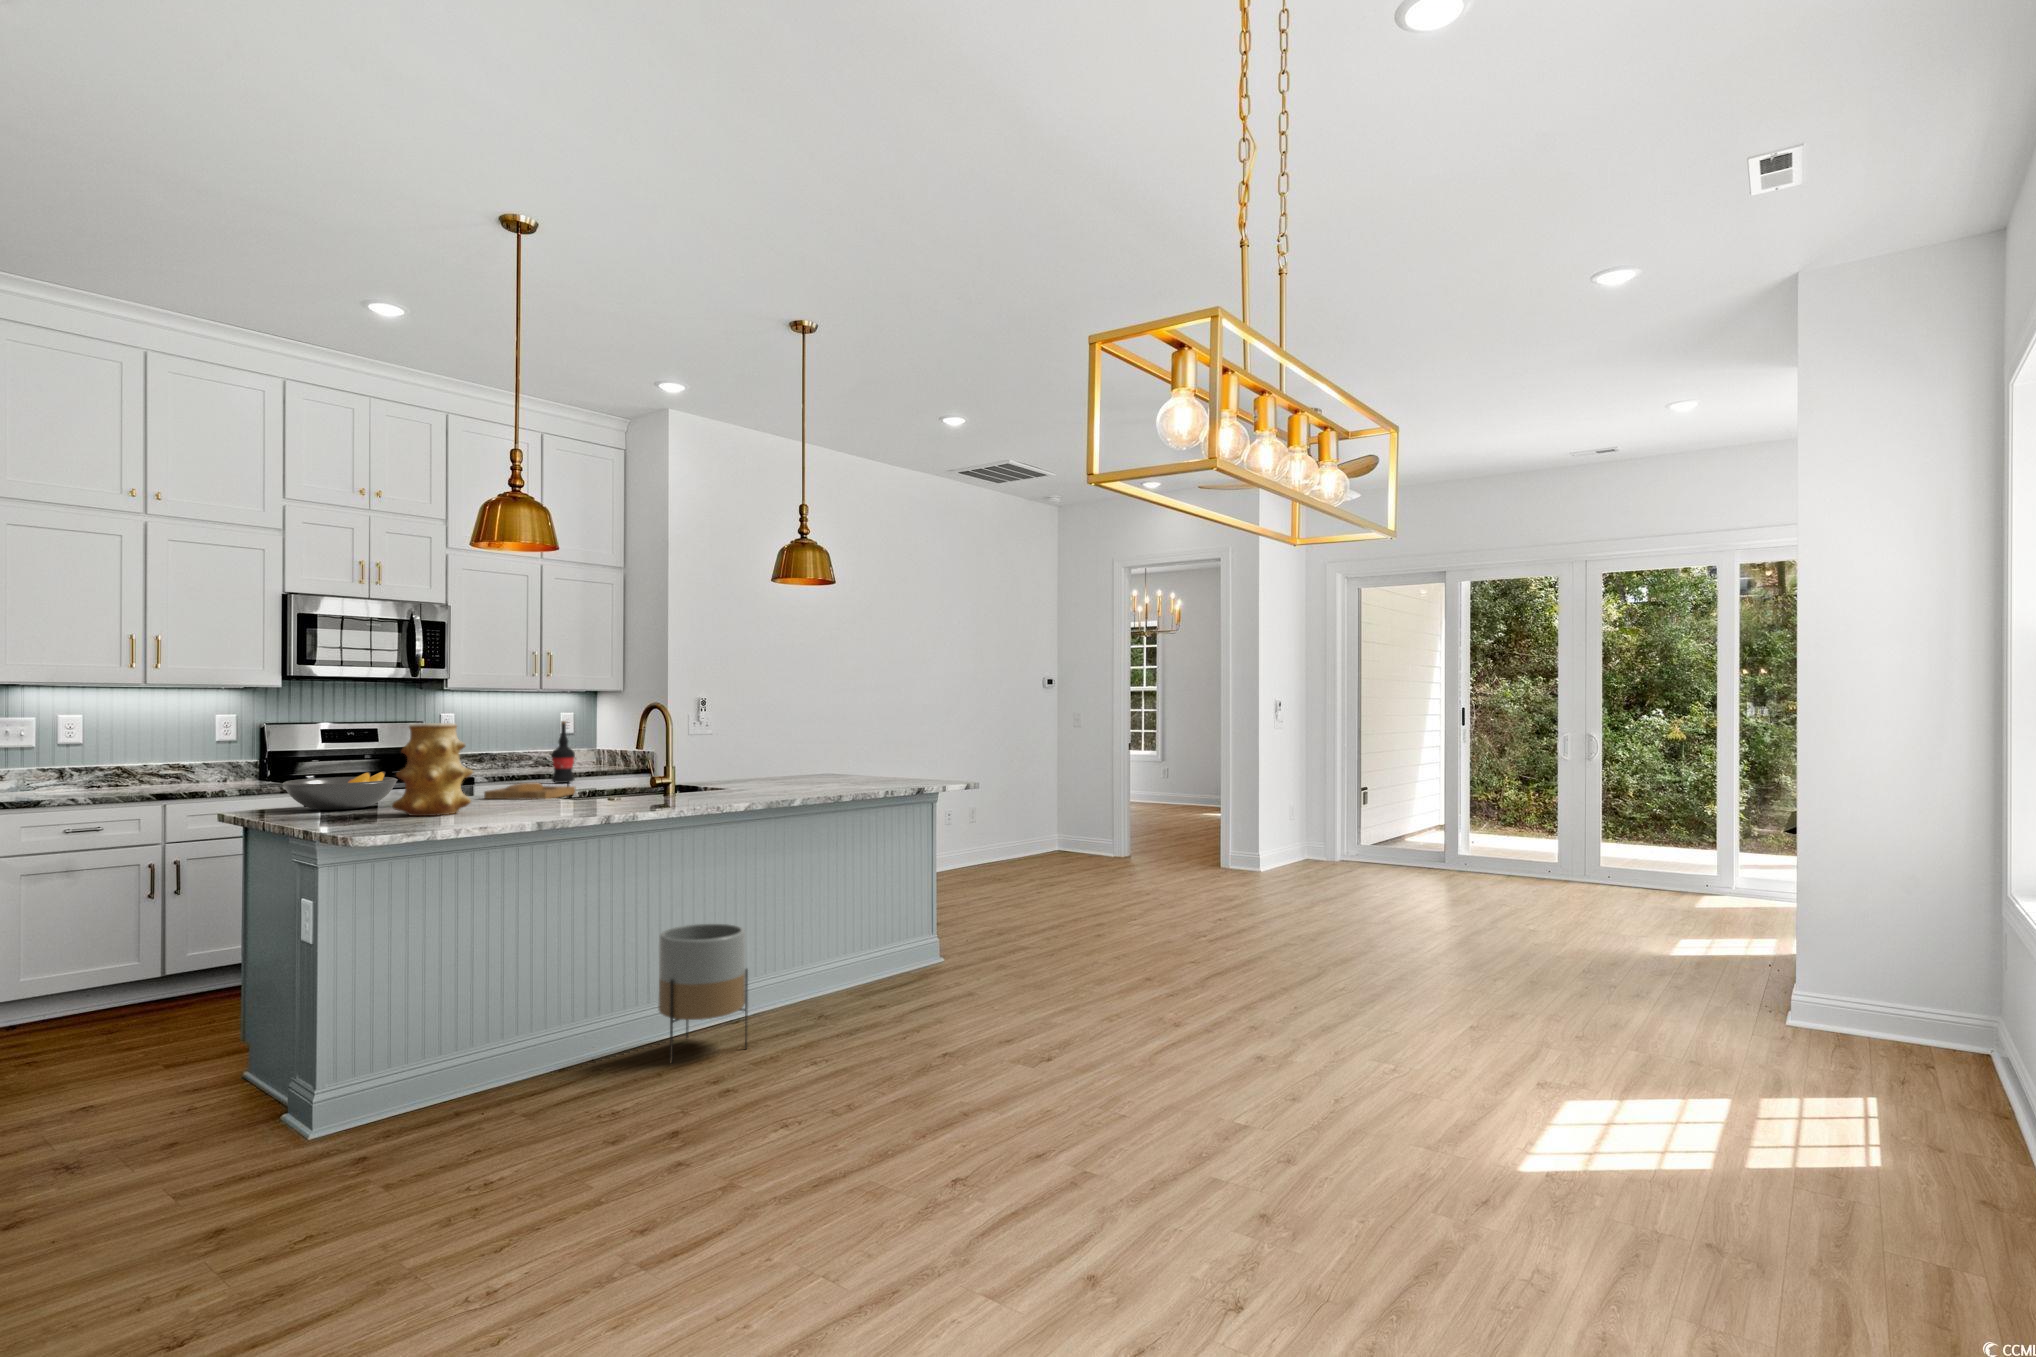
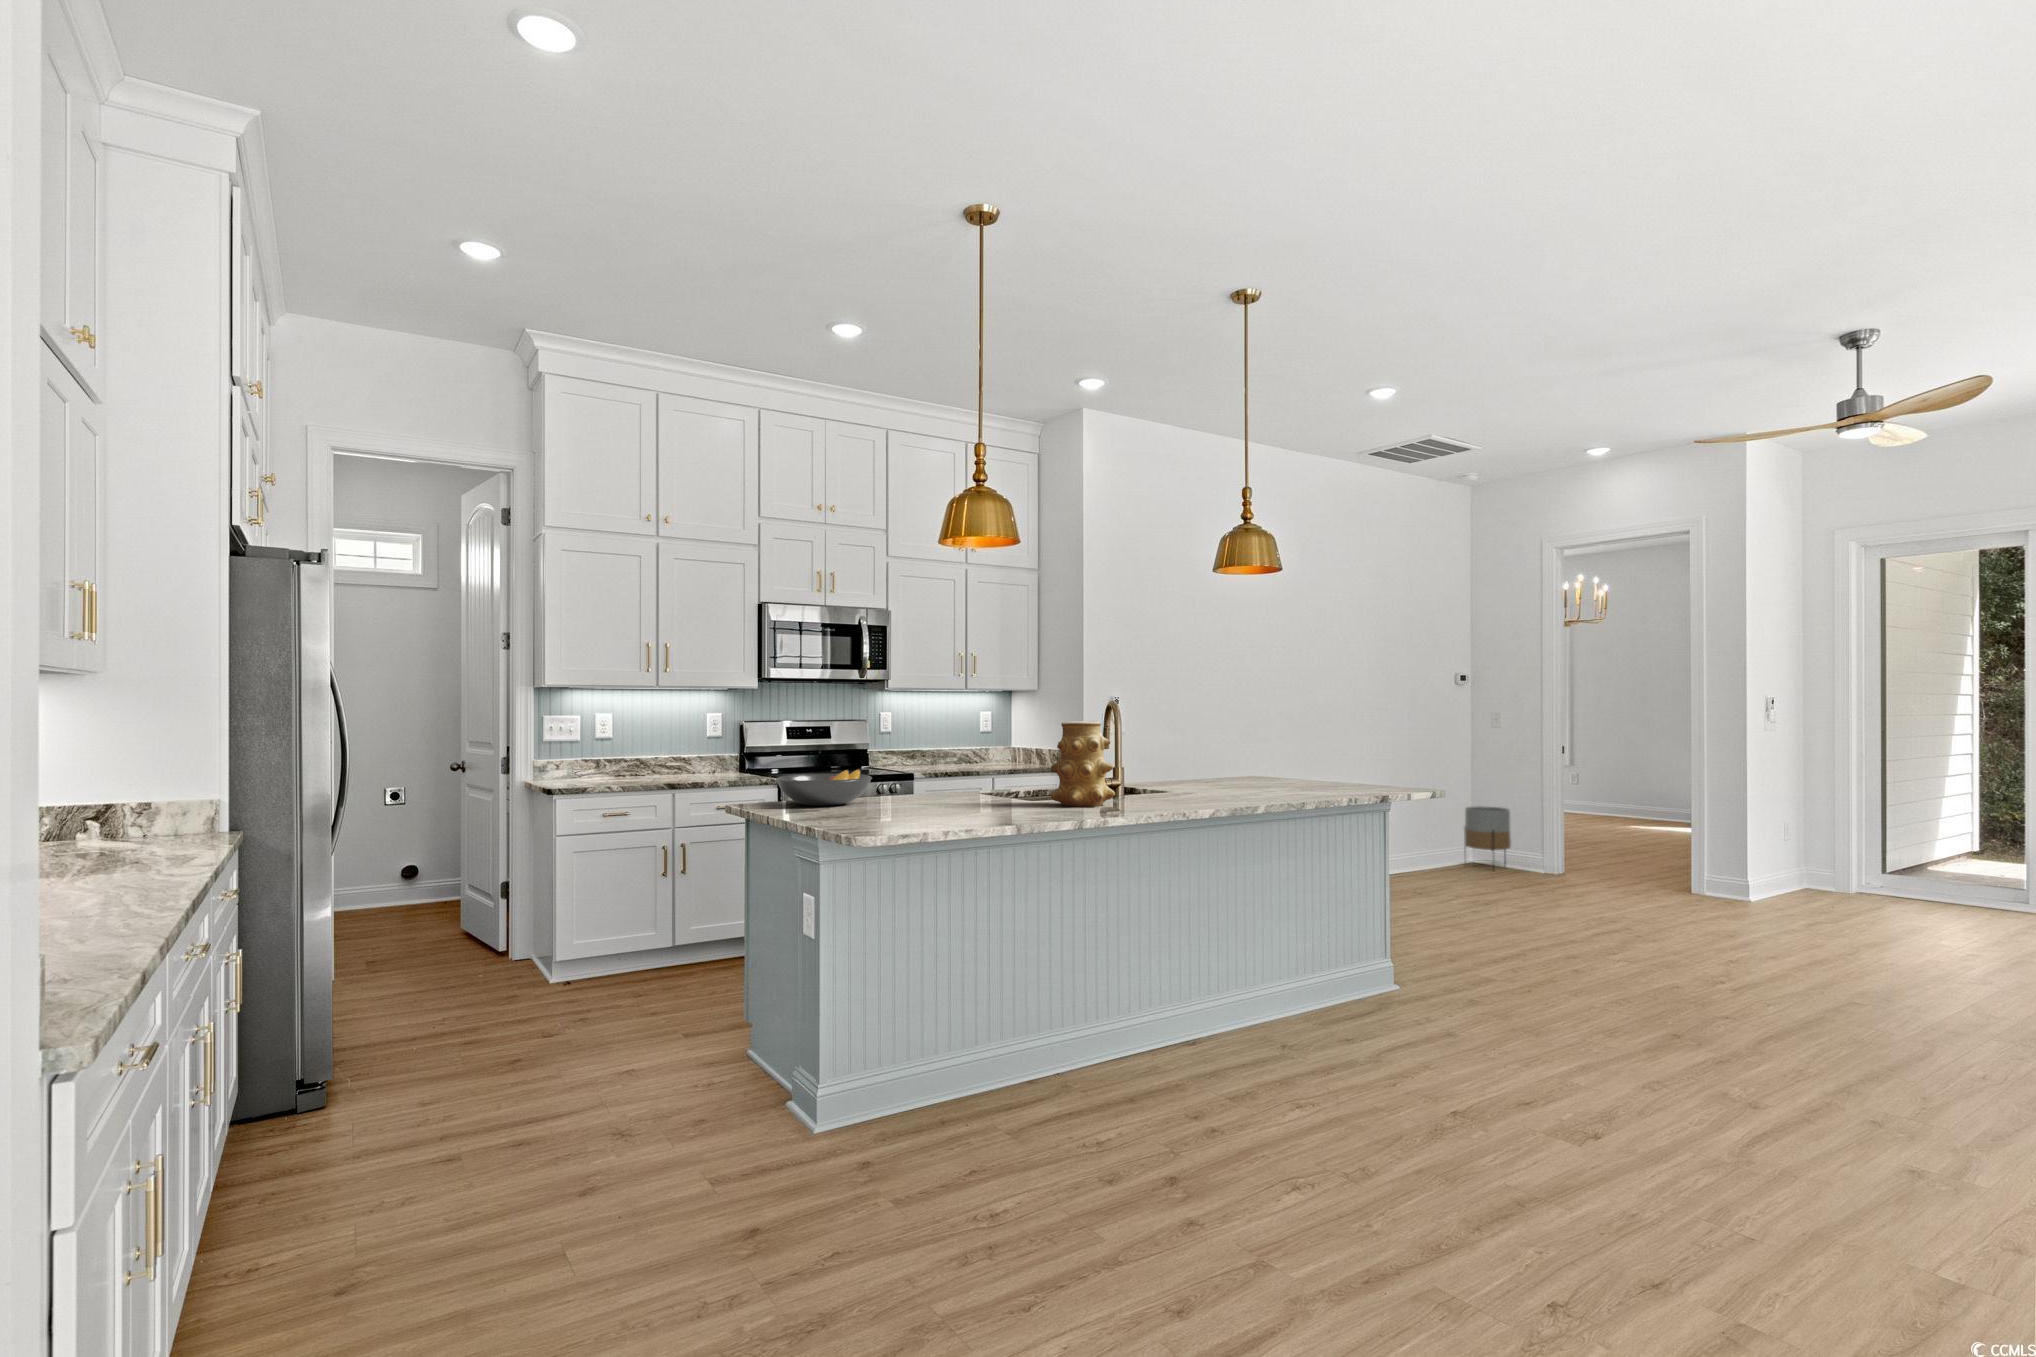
wine bottle: present [552,721,575,783] -> none [988,720,1010,781]
vase: present [392,723,473,816] -> present [1051,721,1115,807]
tray: present [484,782,575,799] -> none [944,782,1025,800]
planter: present [658,924,748,1063] -> present [1464,806,1511,851]

